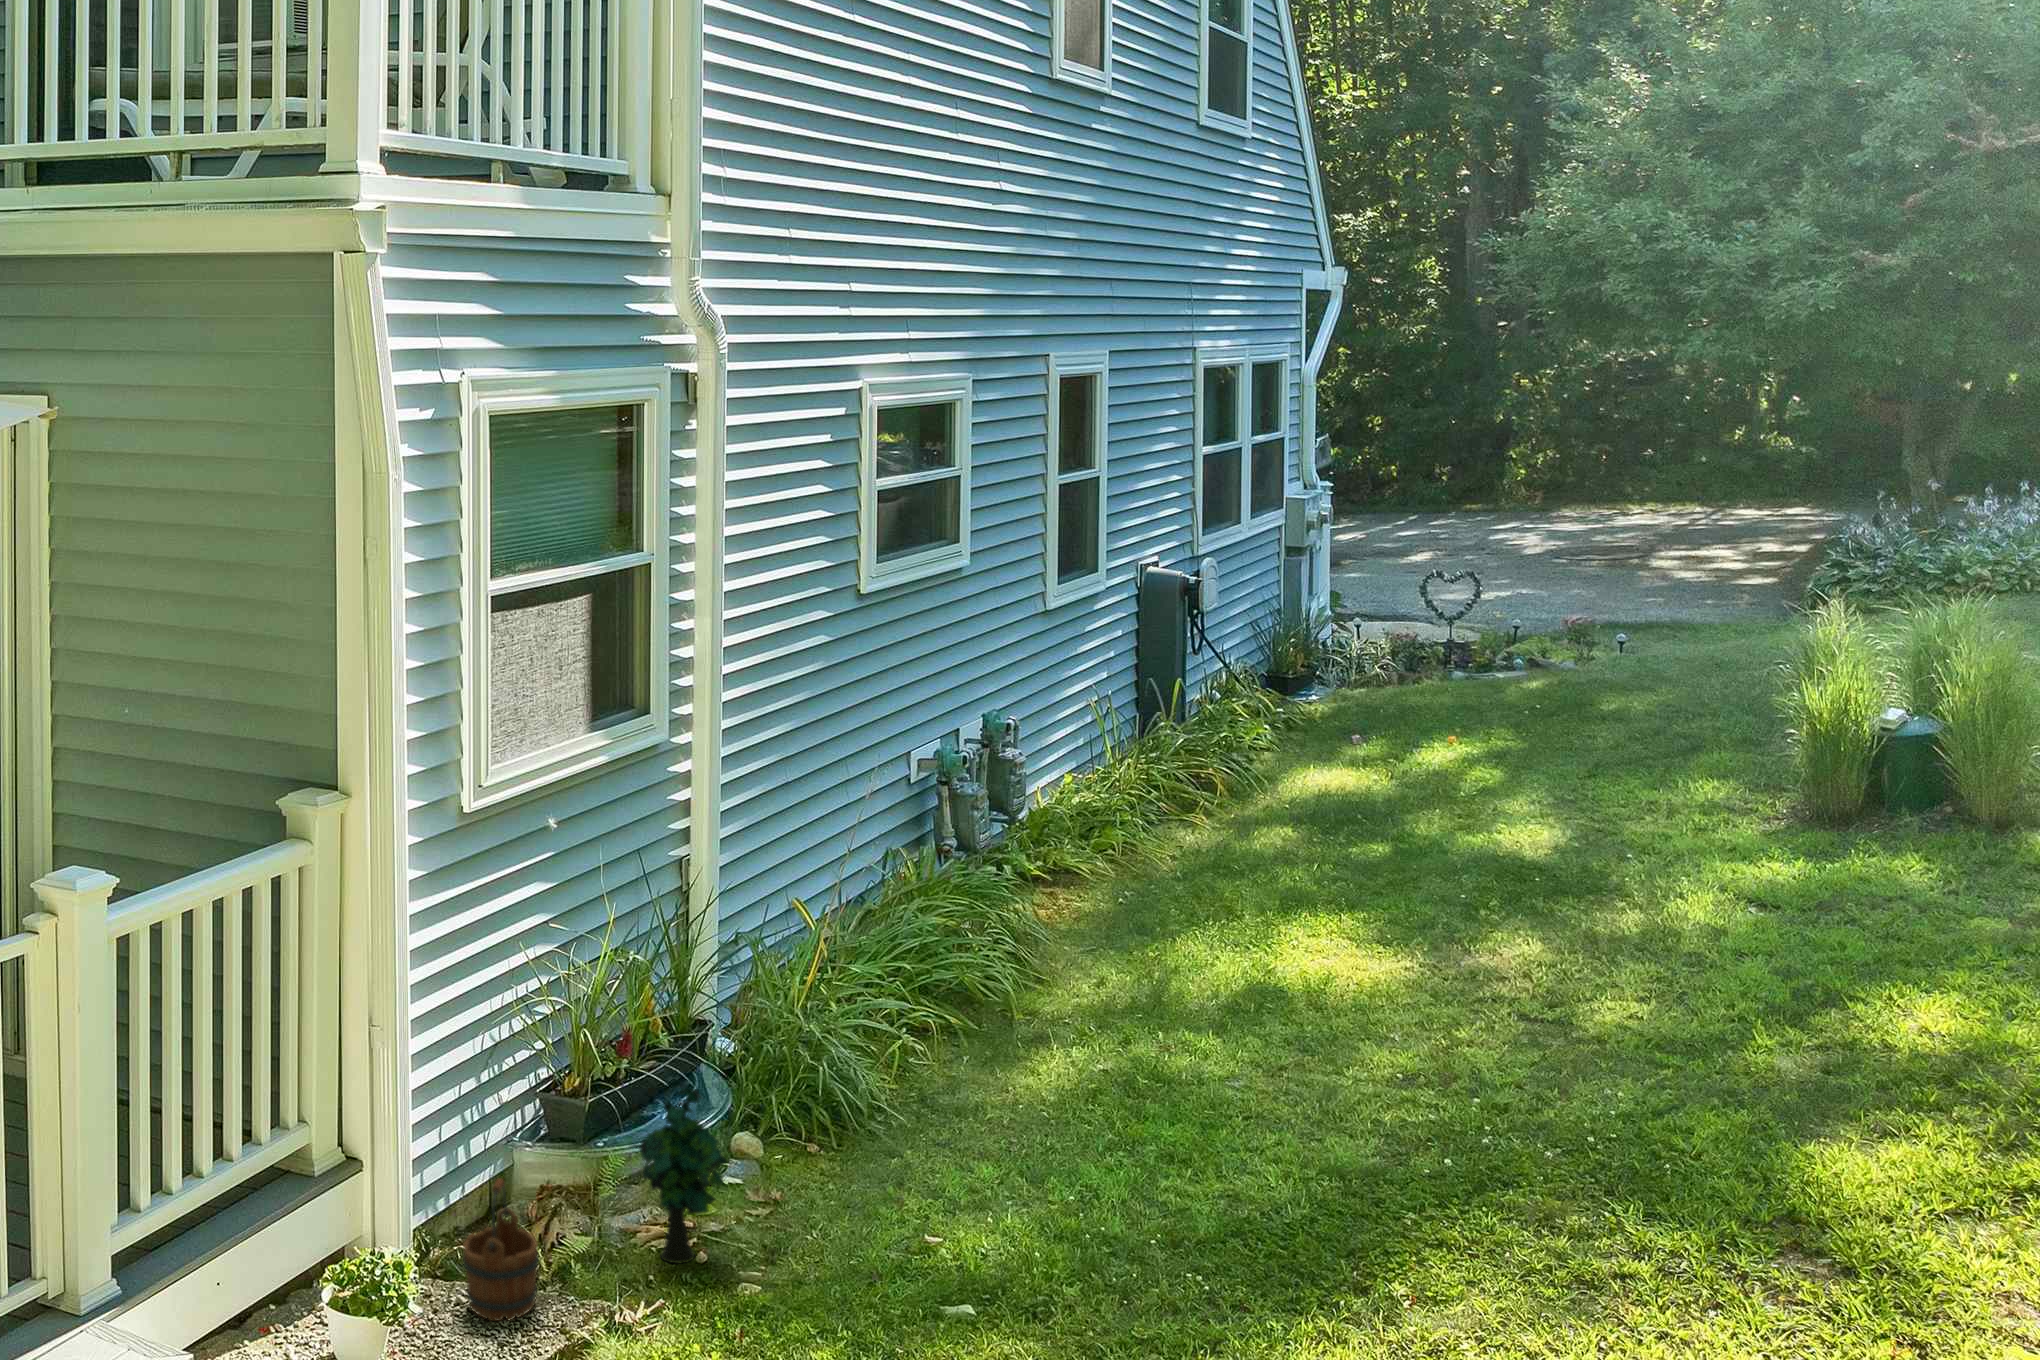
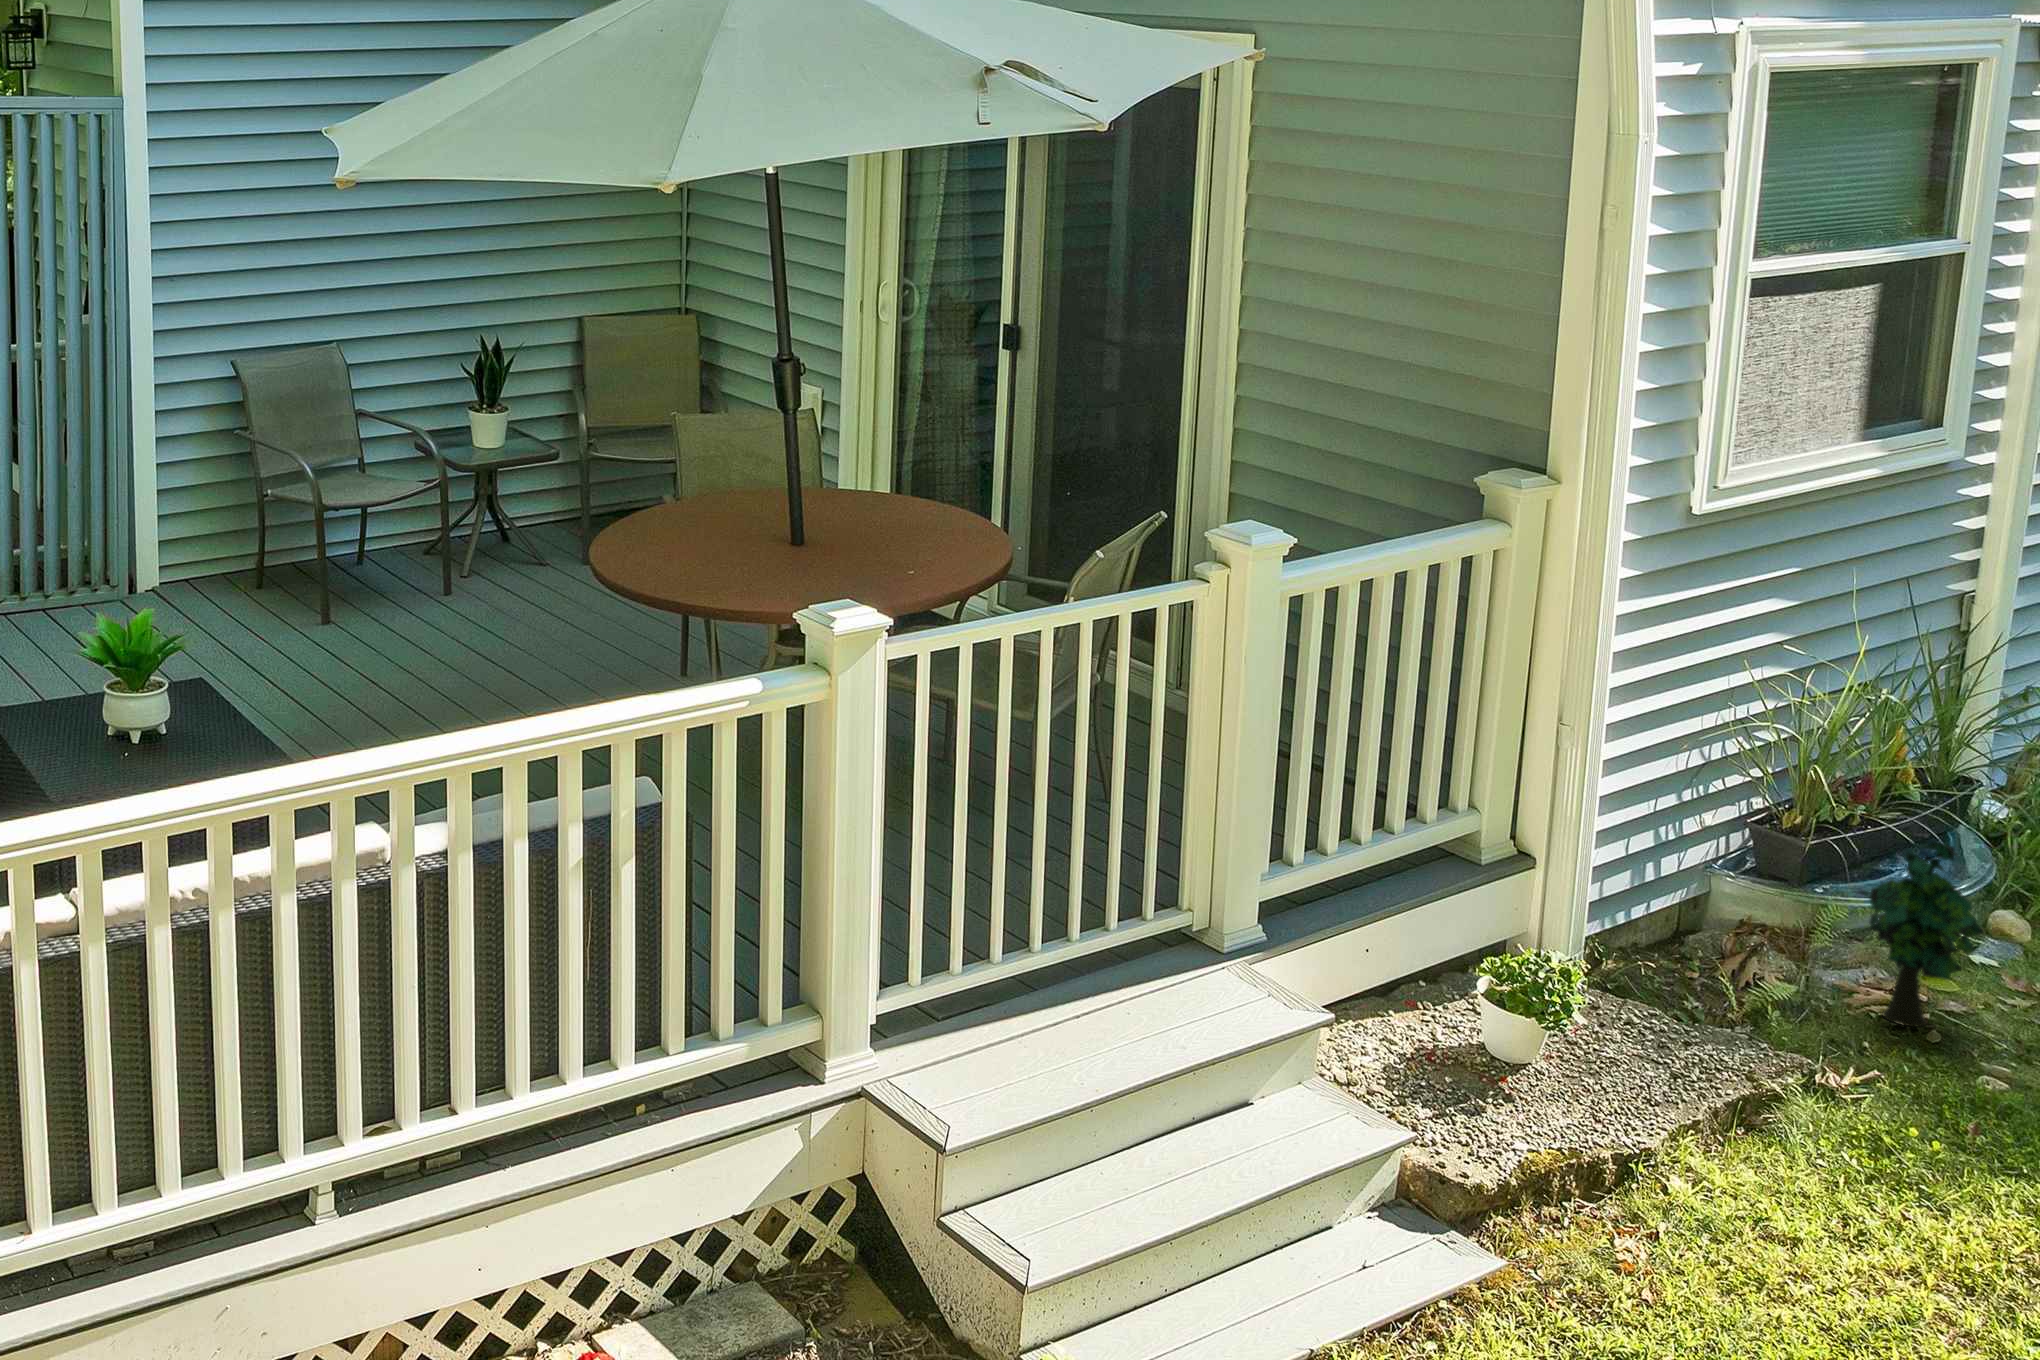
wooden bucket: present [463,1178,539,1321] -> none [1637,888,1728,1031]

